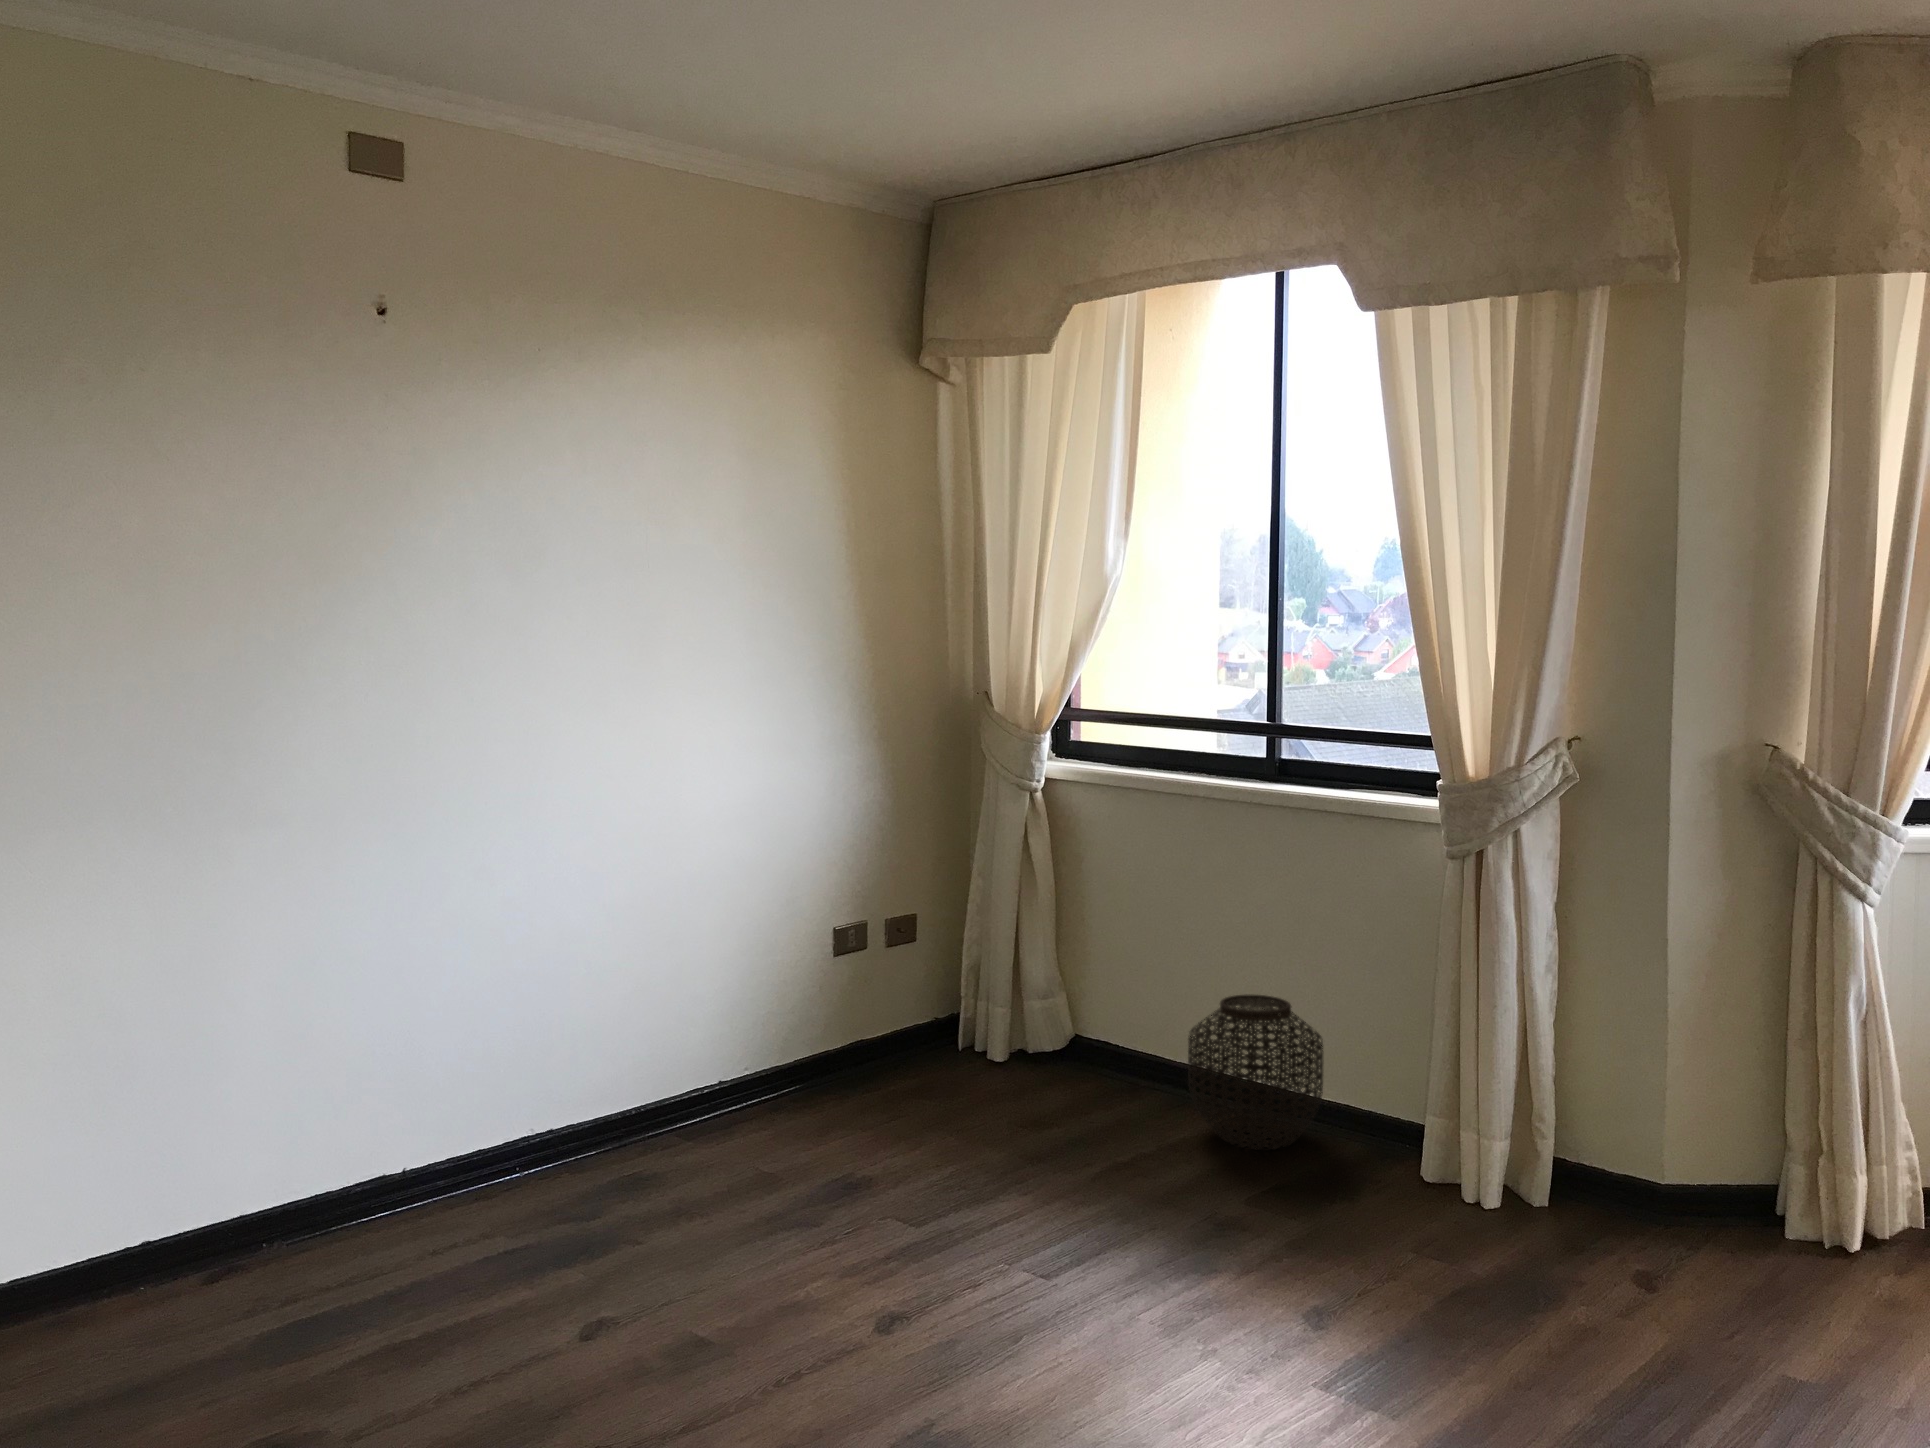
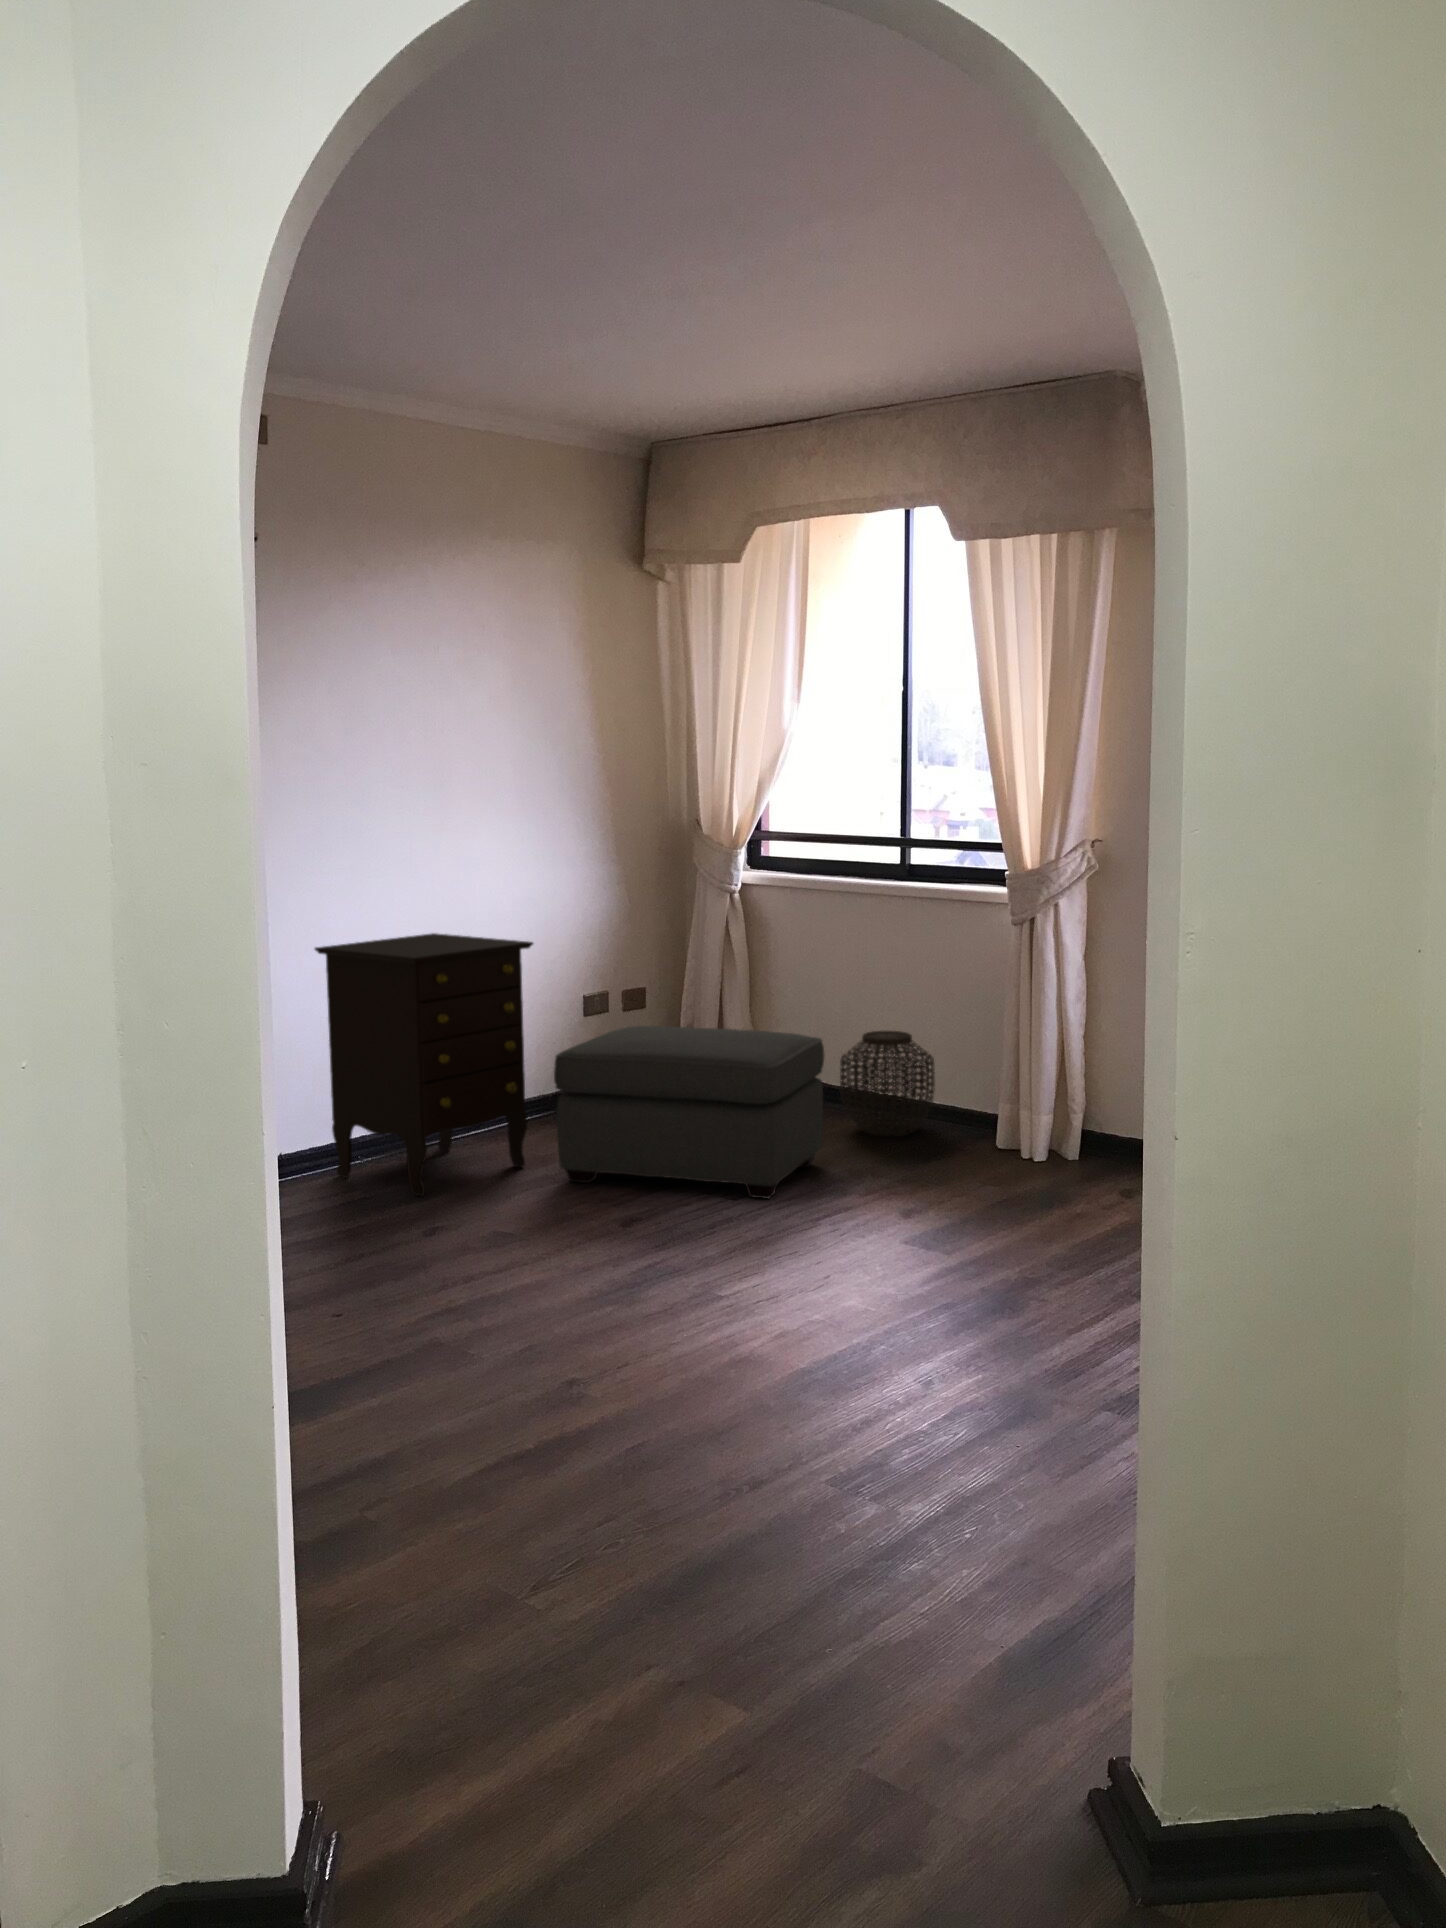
dresser: none [452,854,760,1253] -> present [315,933,533,1196]
ottoman: none [785,991,1176,1277] -> present [554,1026,824,1199]

